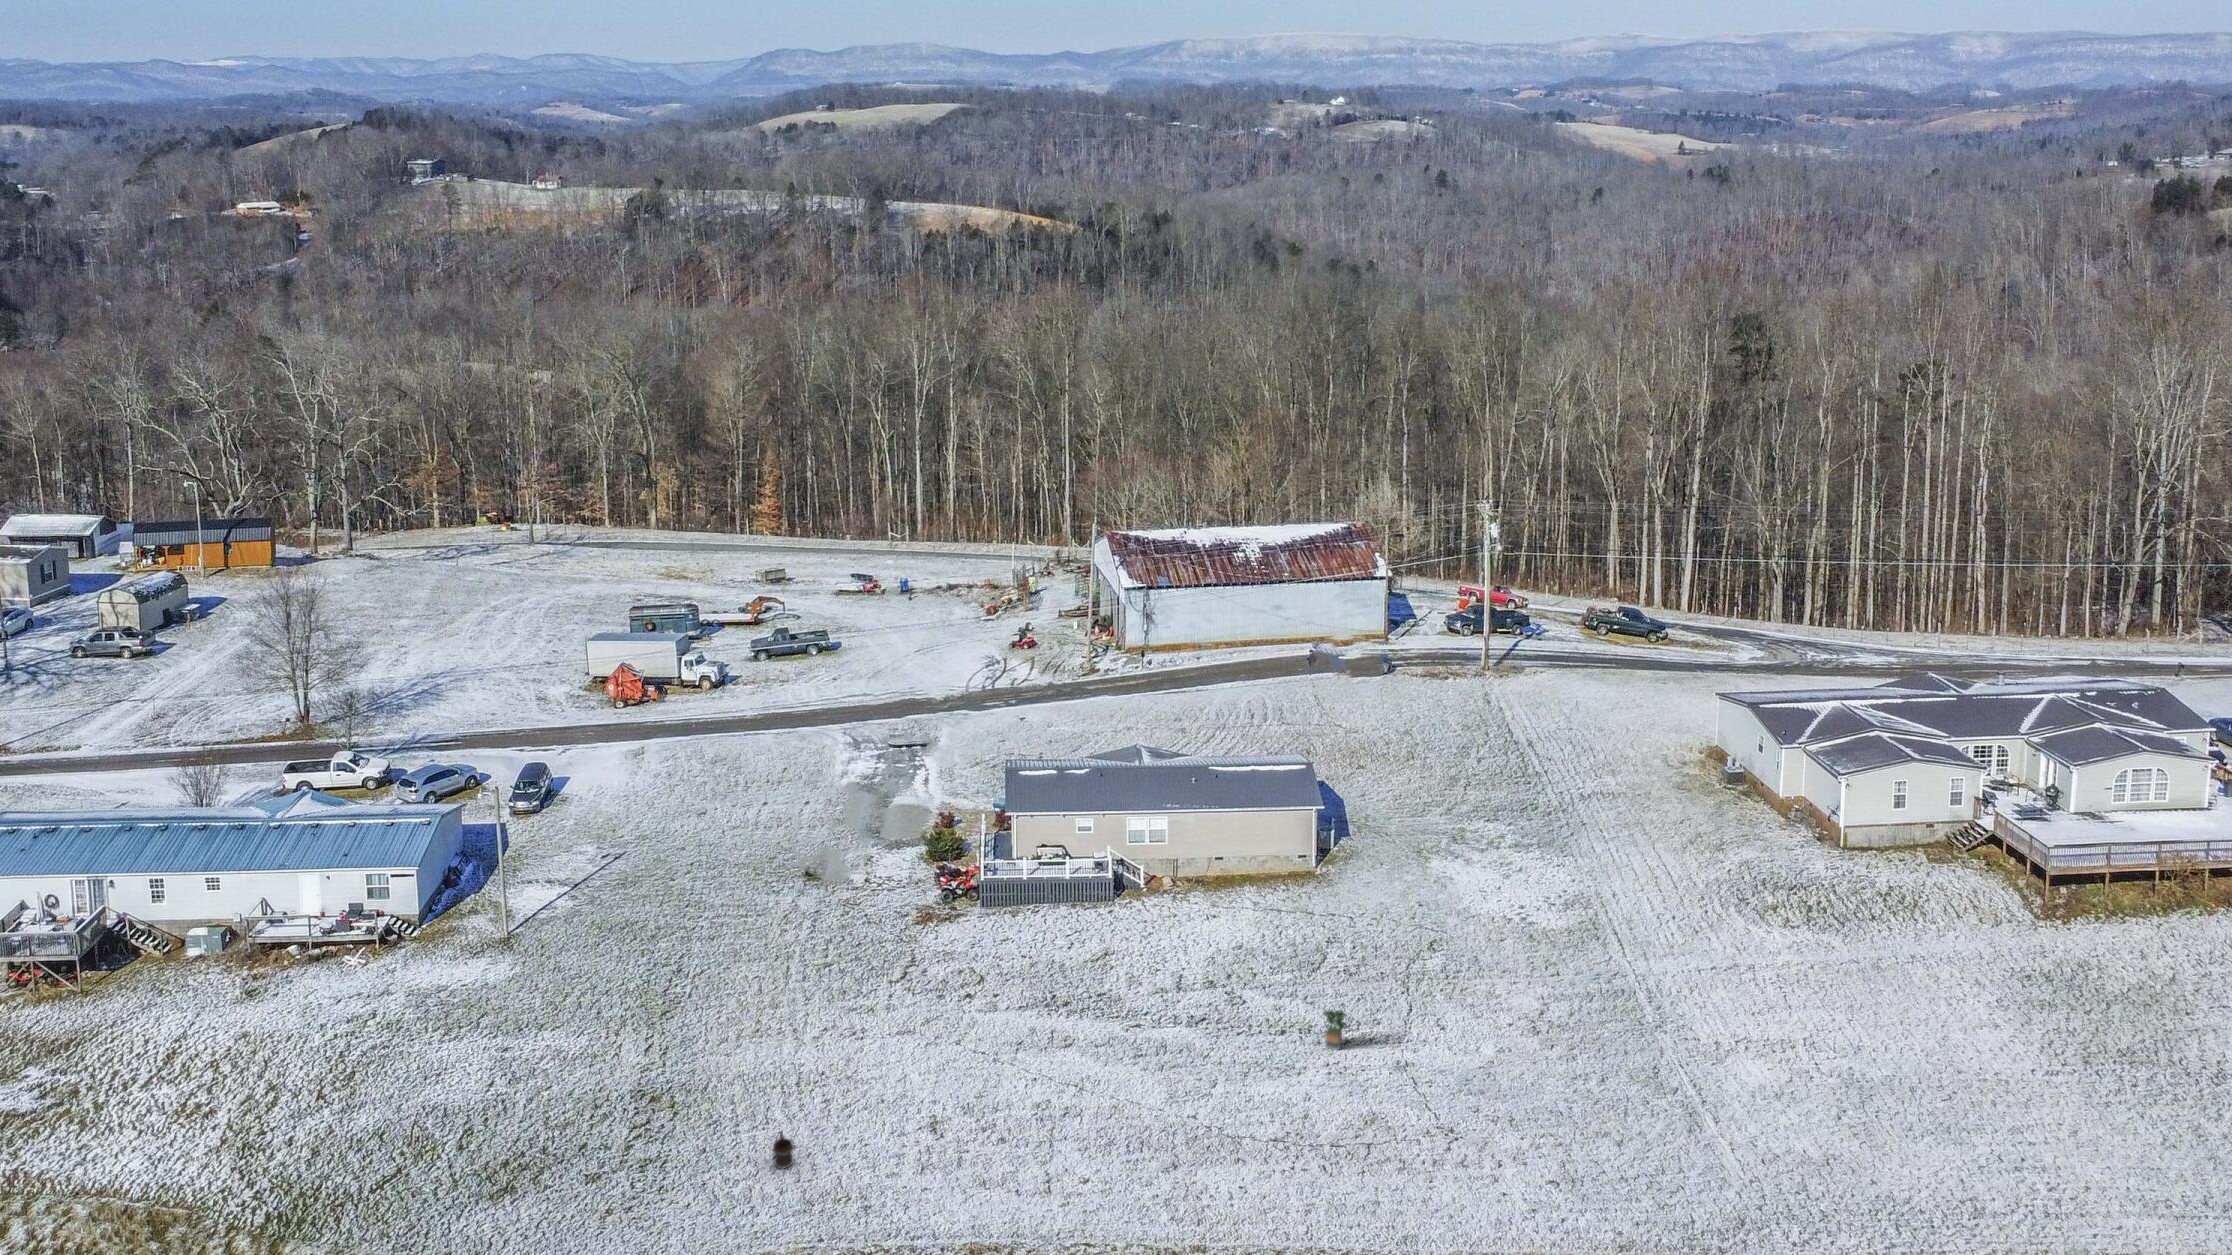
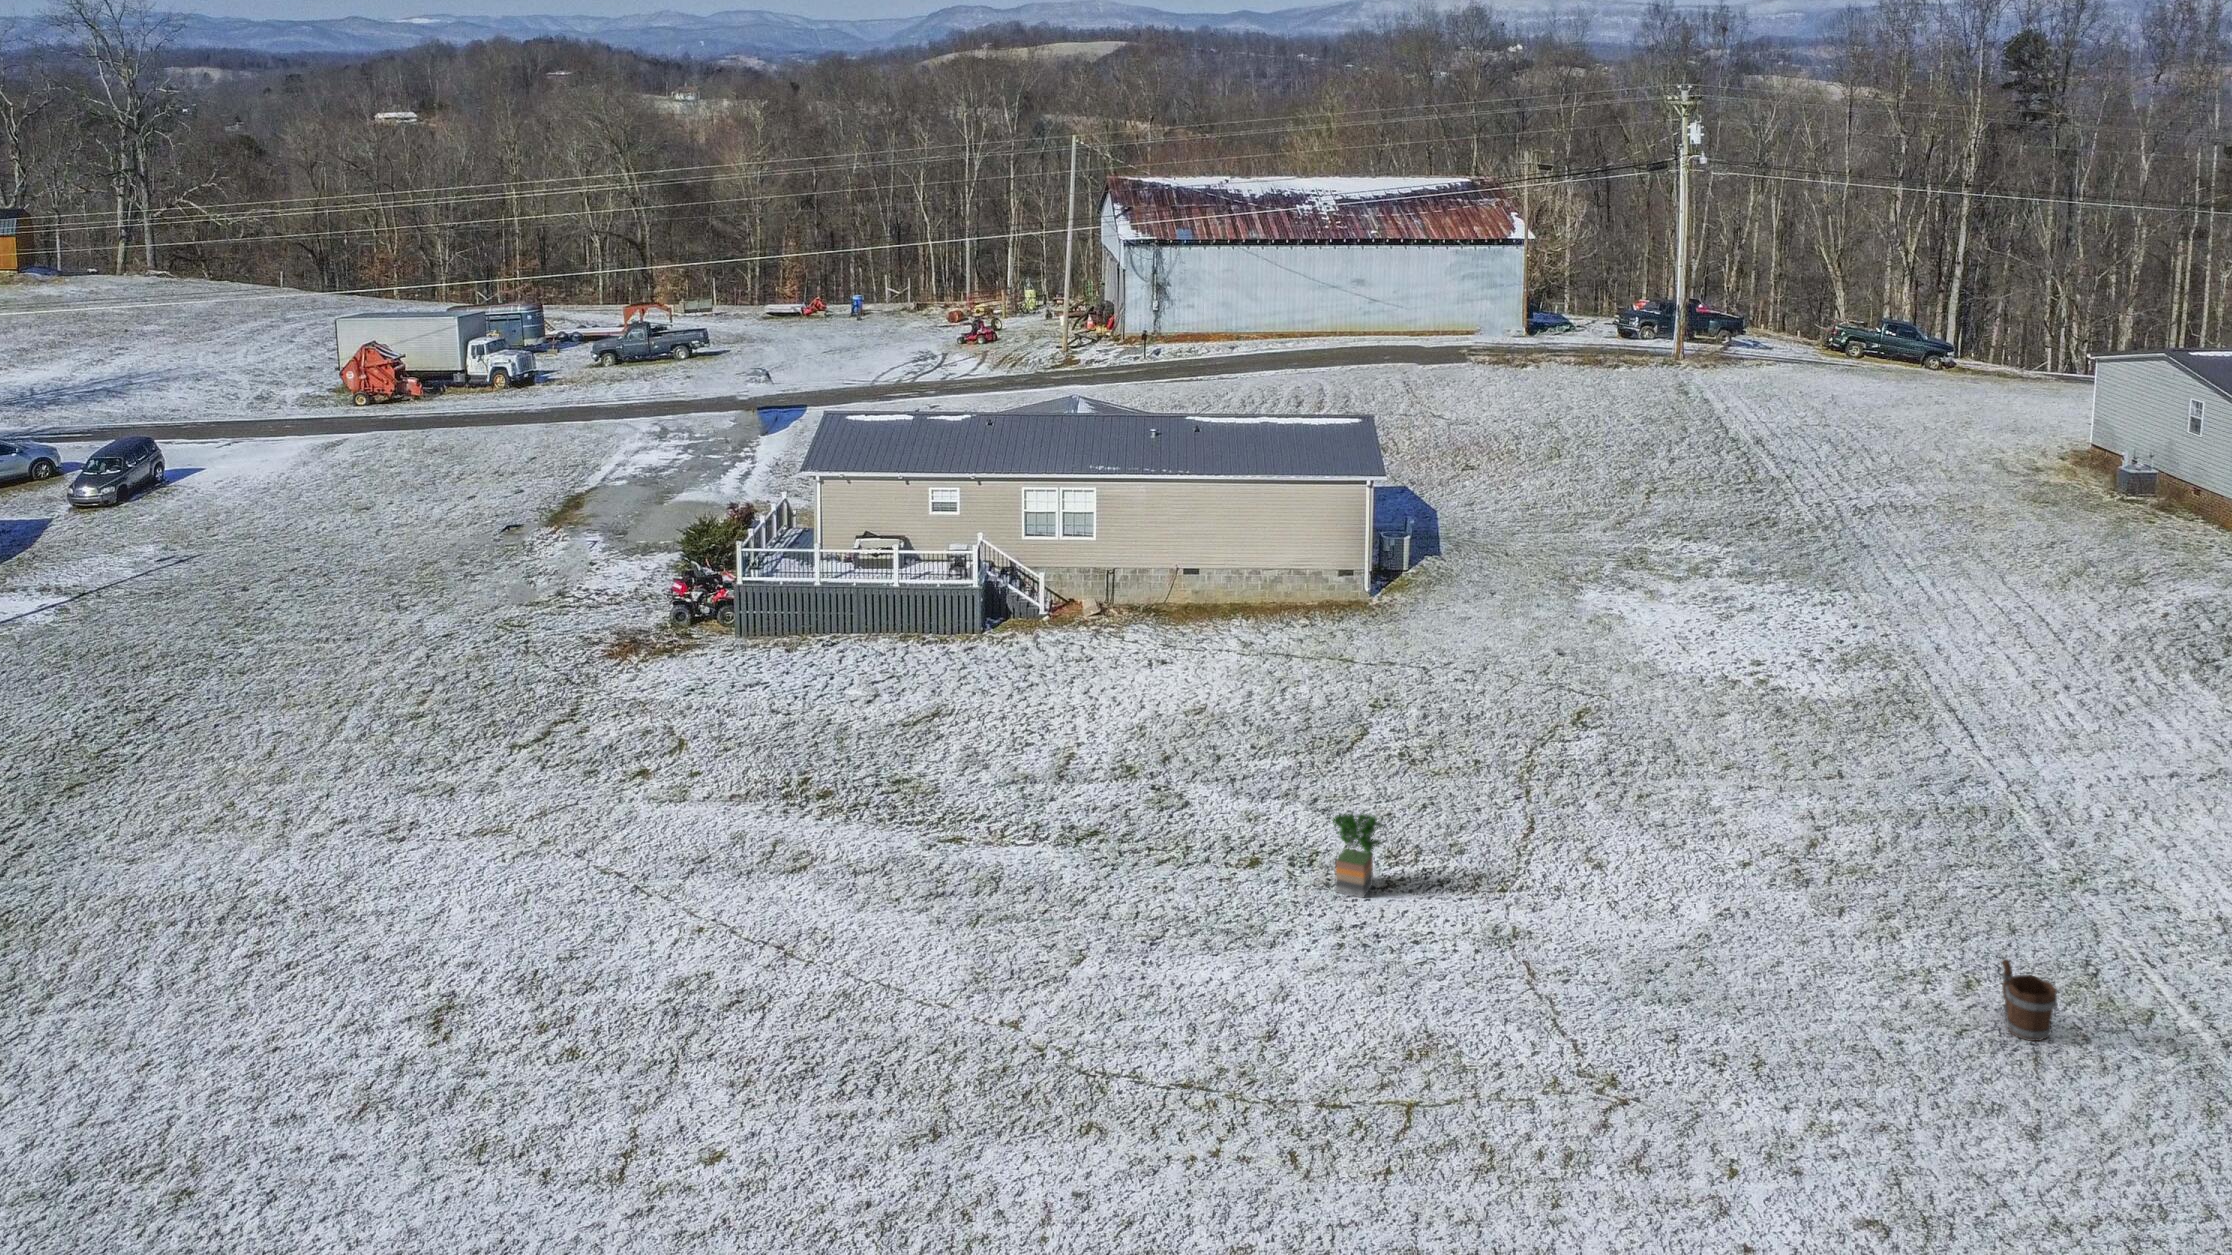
bucket: present [772,1132,794,1169] -> present [2002,959,2058,1041]

